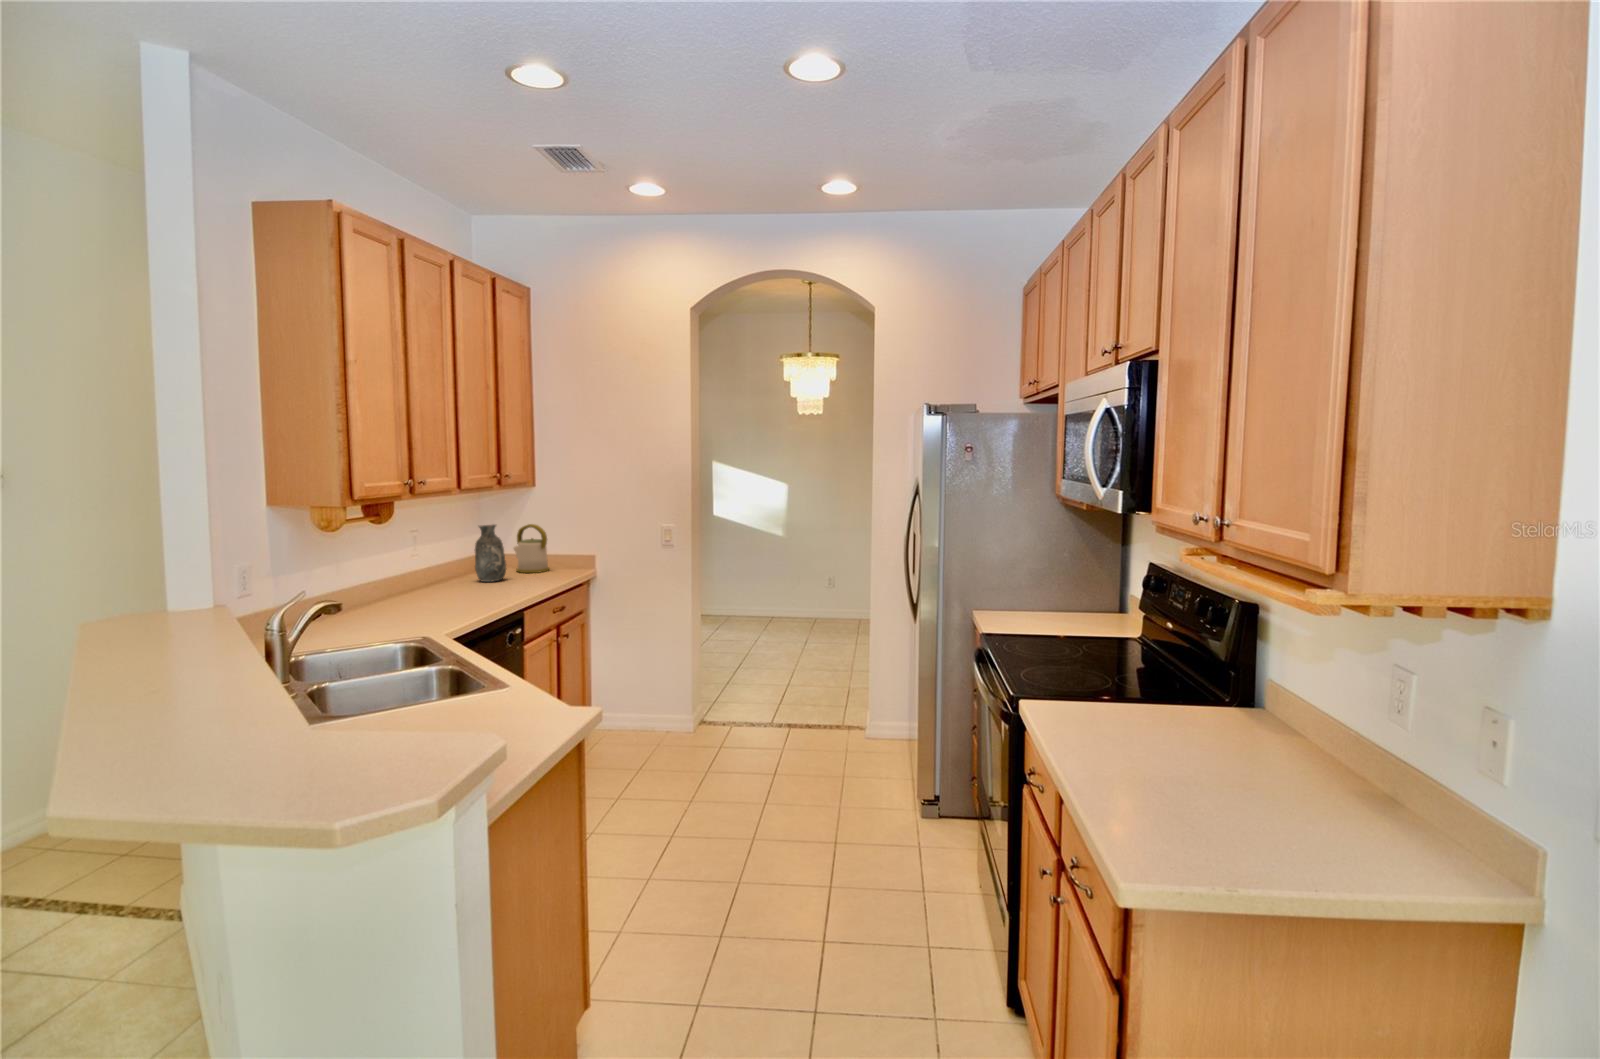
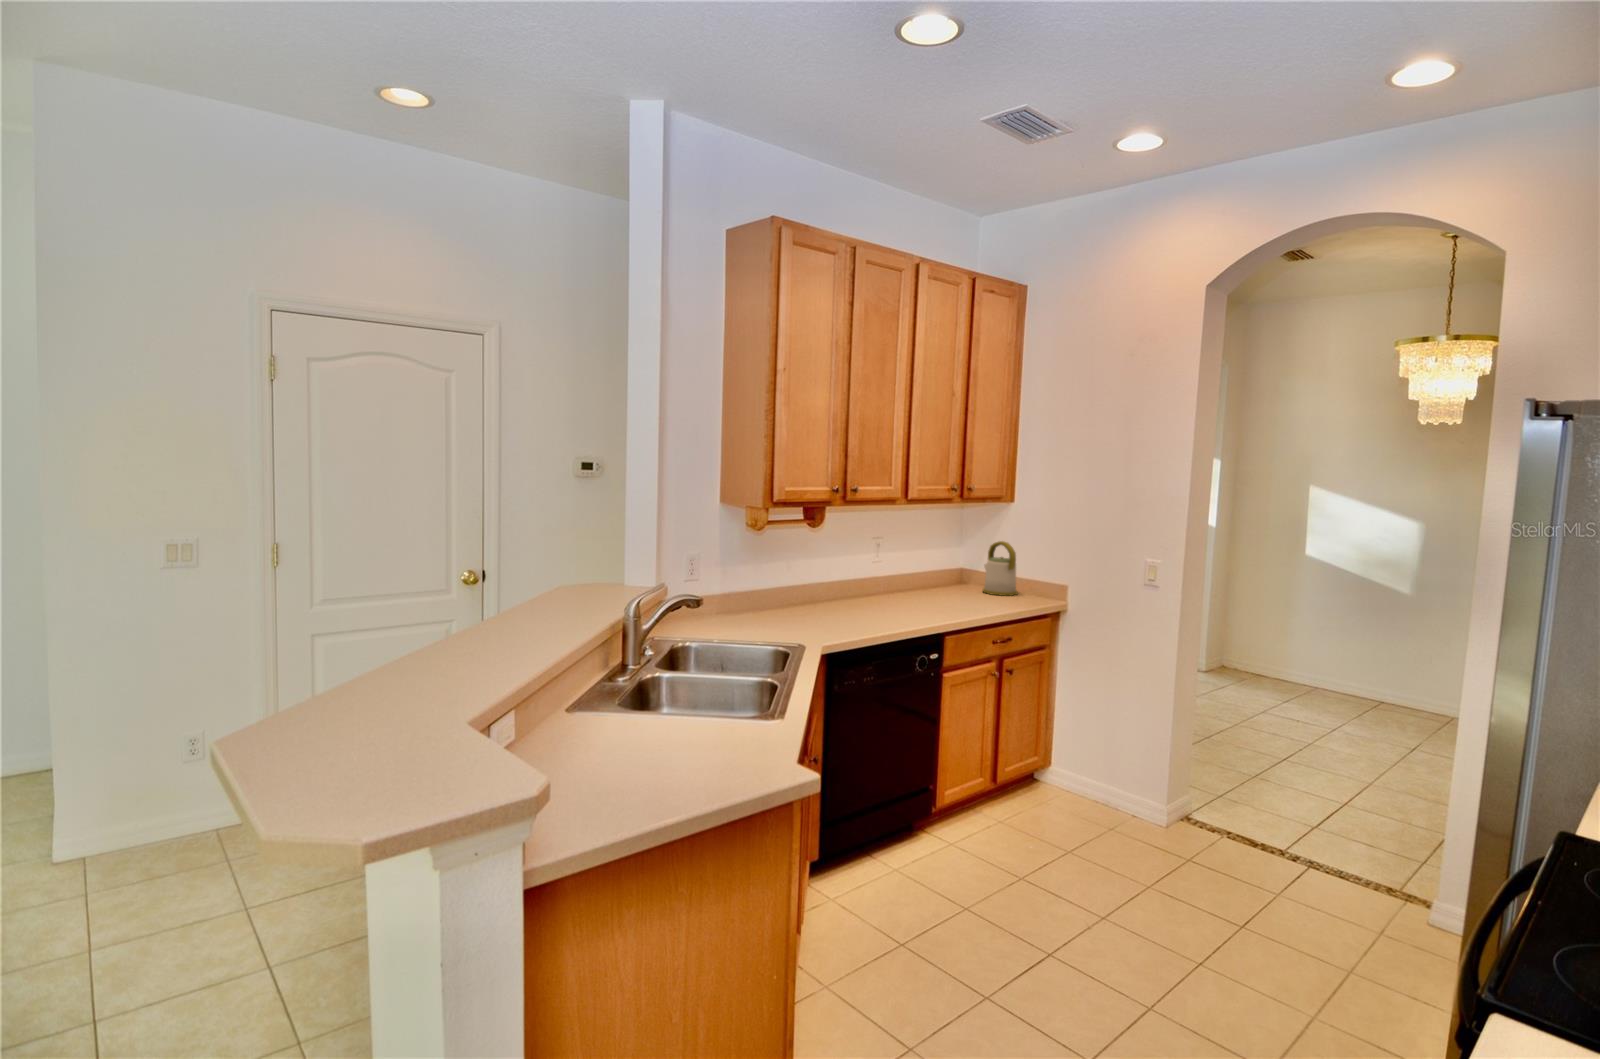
decorative vase: present [475,524,507,582] -> none [930,537,962,598]

